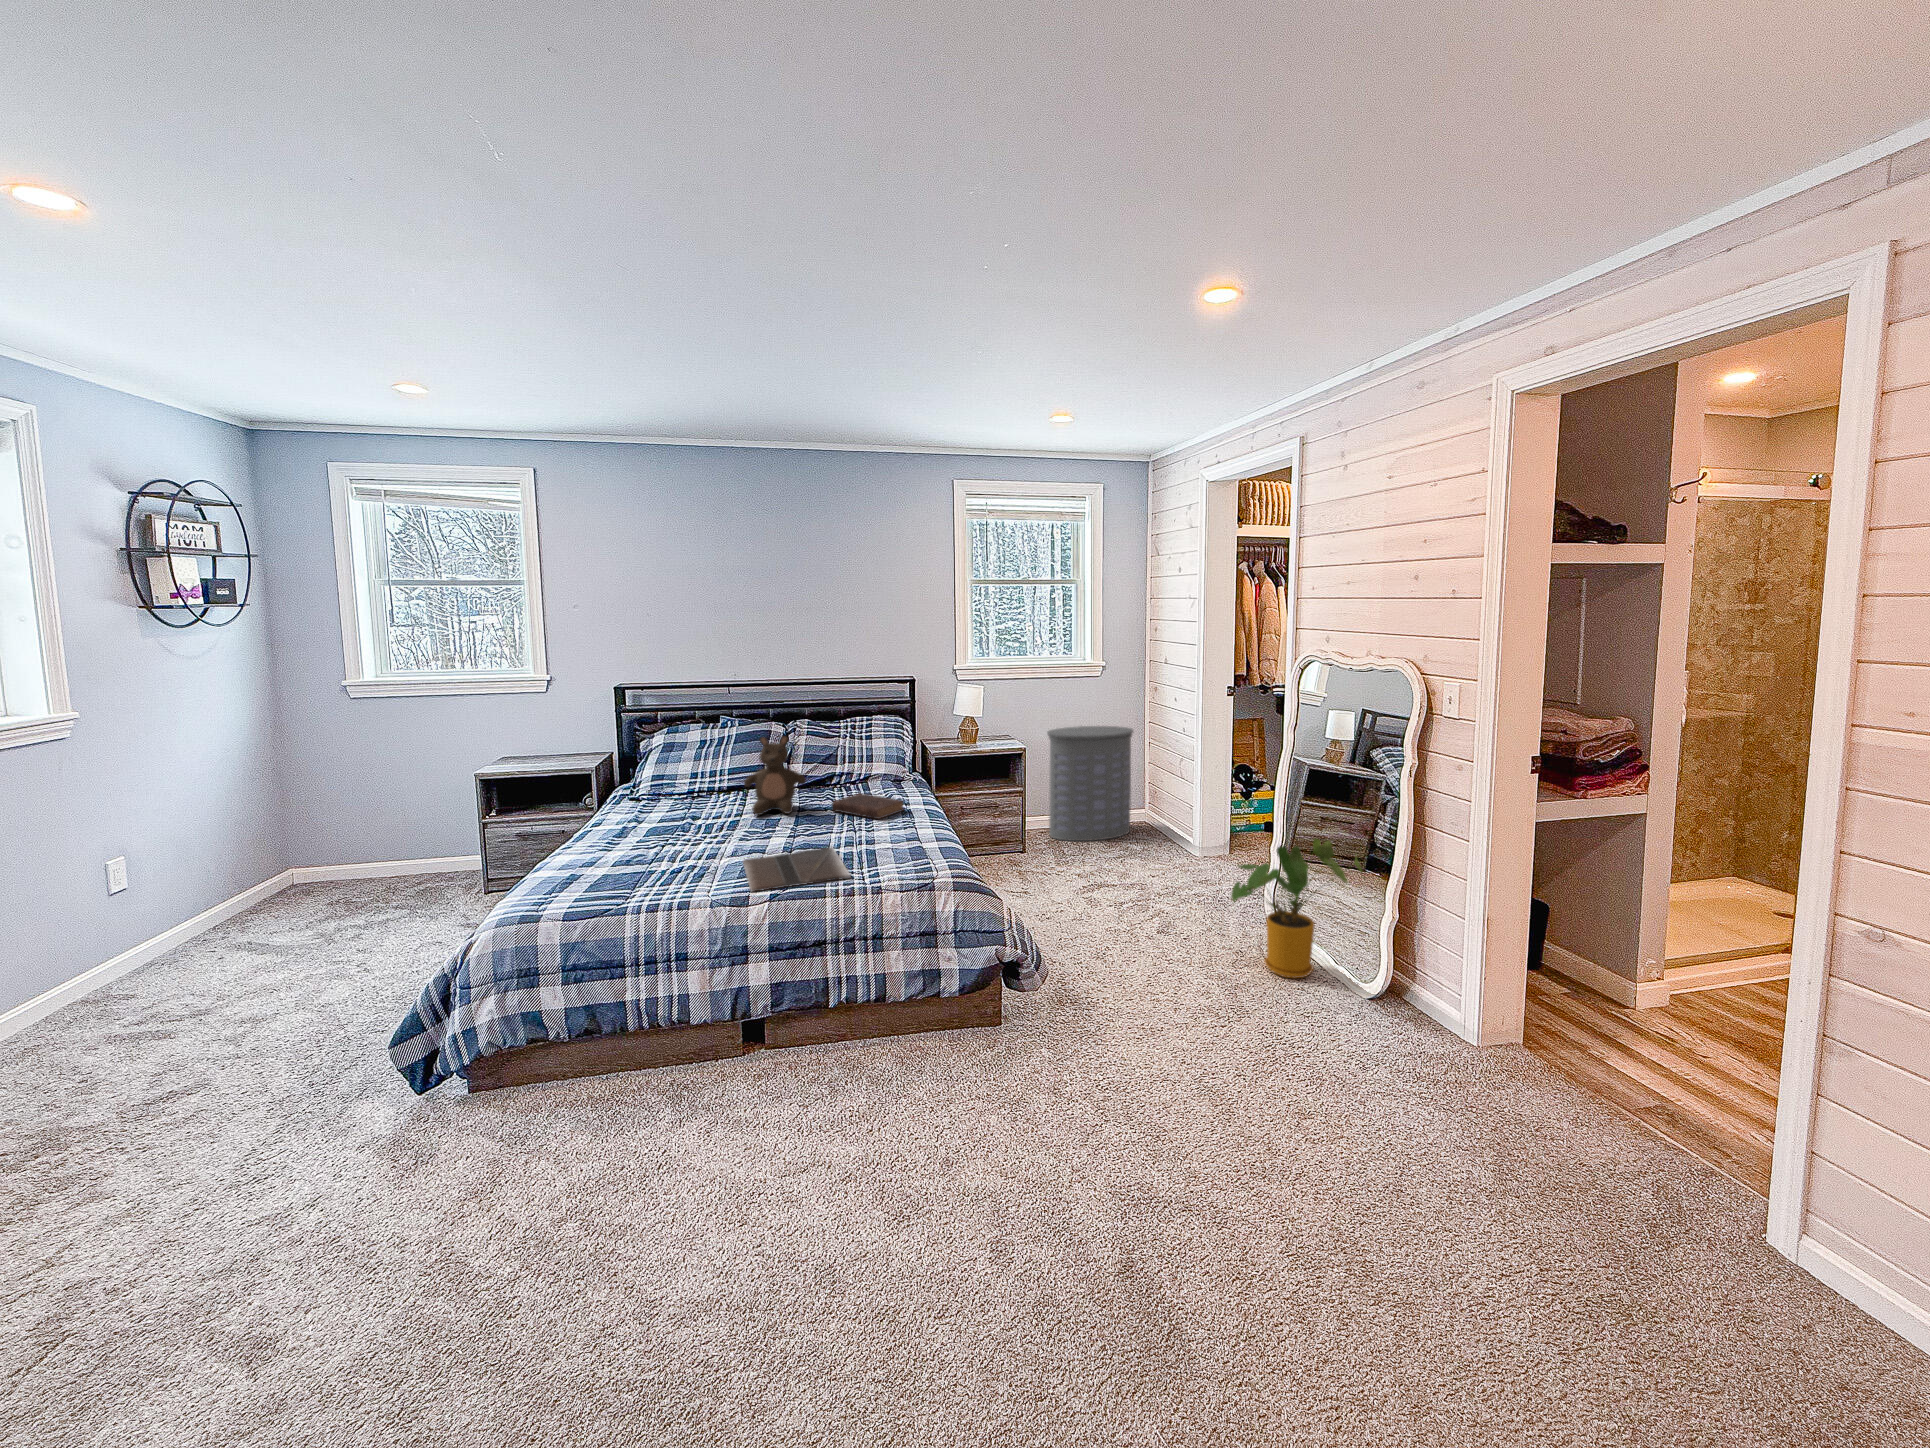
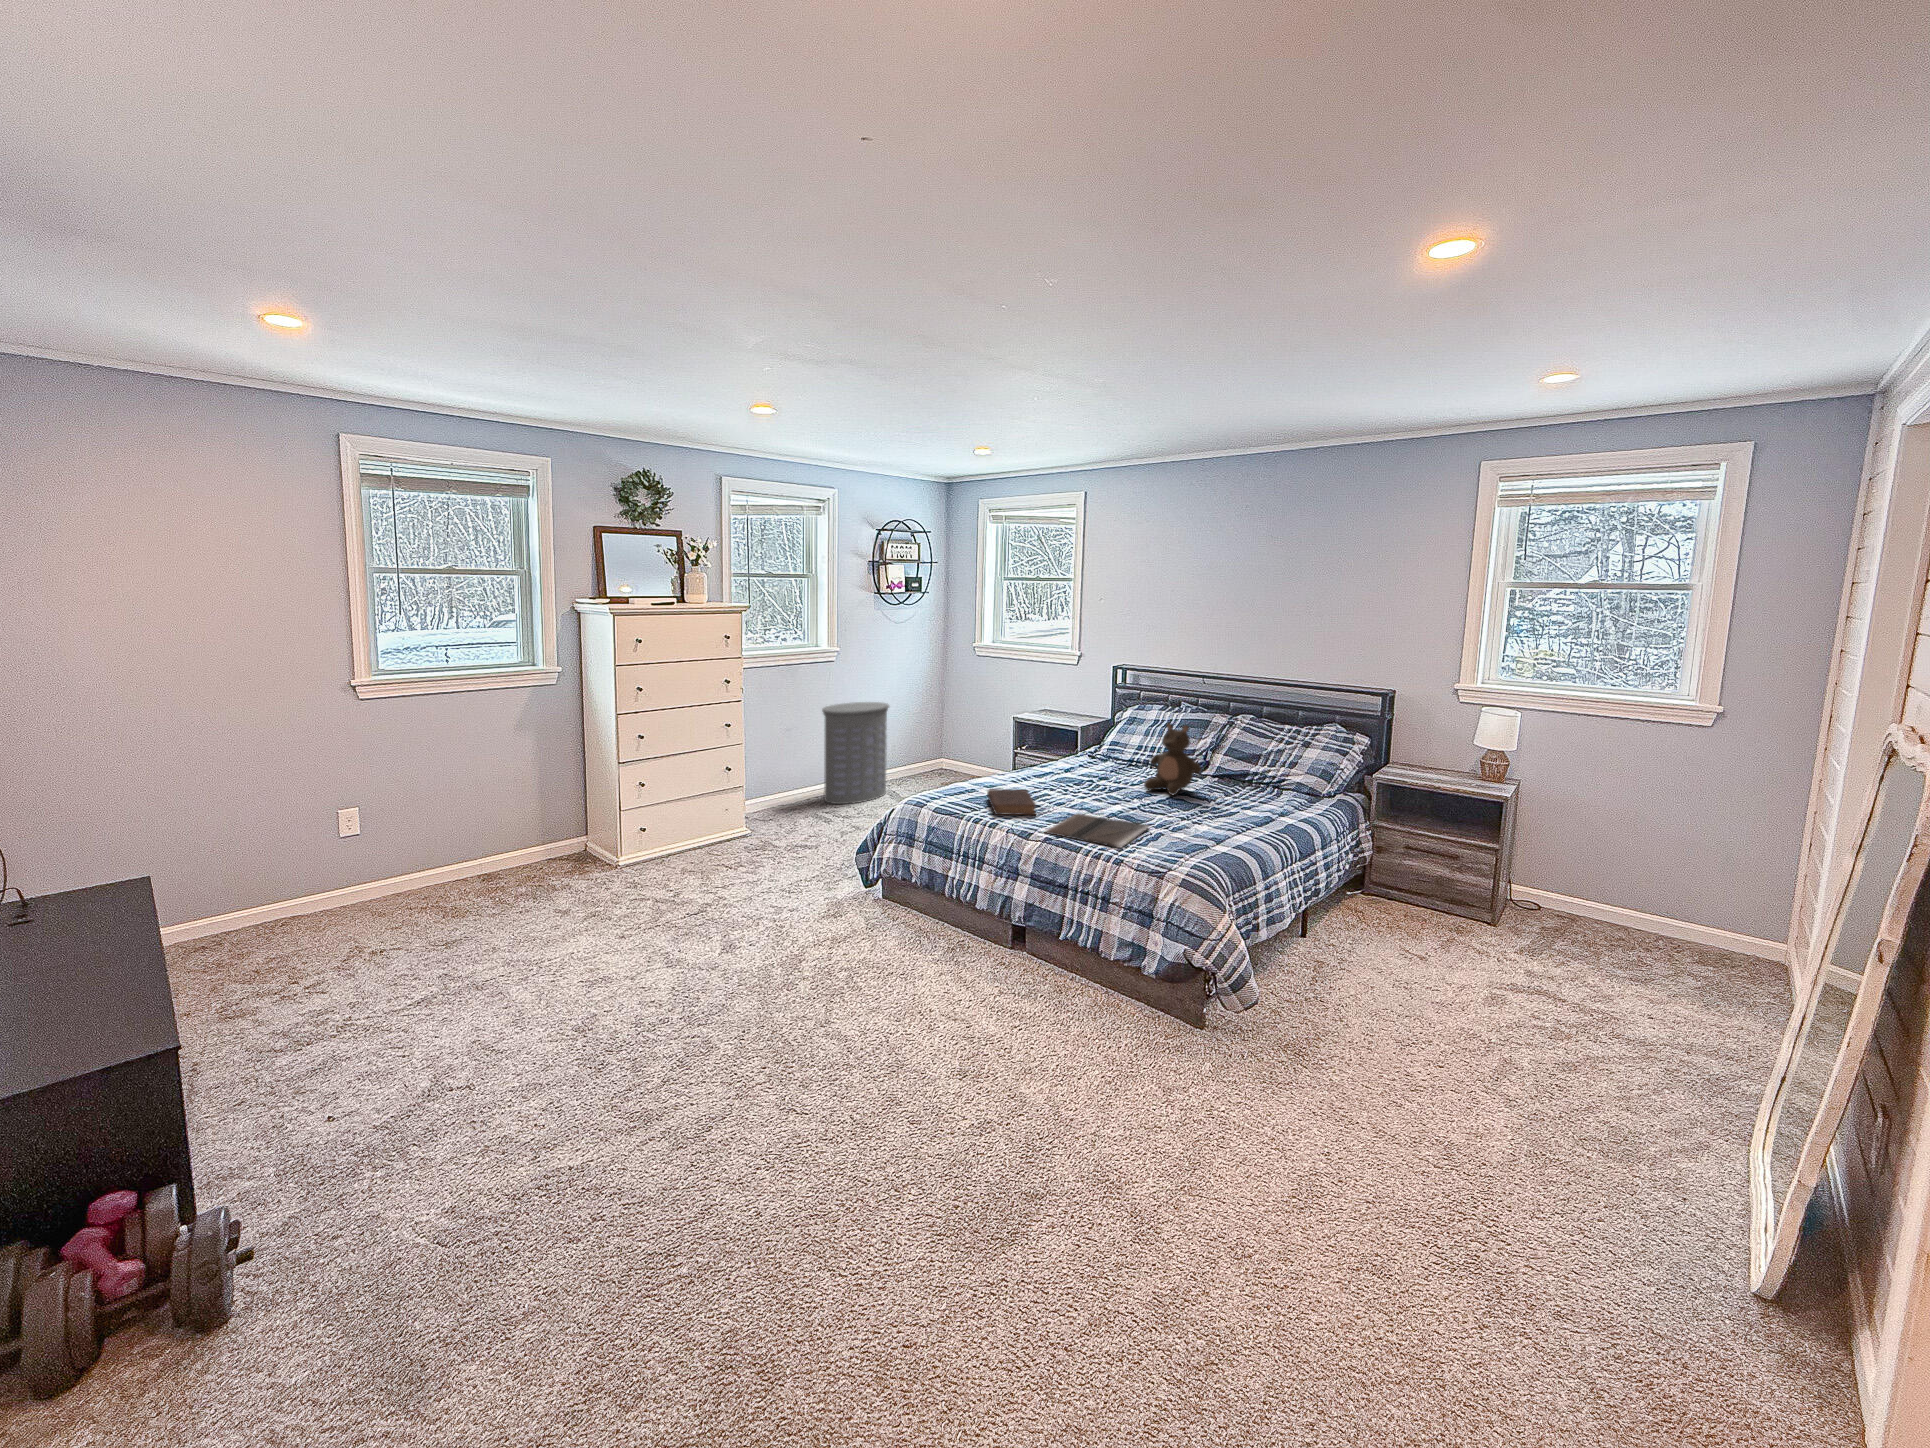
laundry hamper: present [1047,726,1133,841] -> present [822,702,889,804]
book: present [832,793,904,819] -> present [987,789,1036,815]
house plant: present [1231,838,1362,978] -> none [1551,998,1854,1213]

